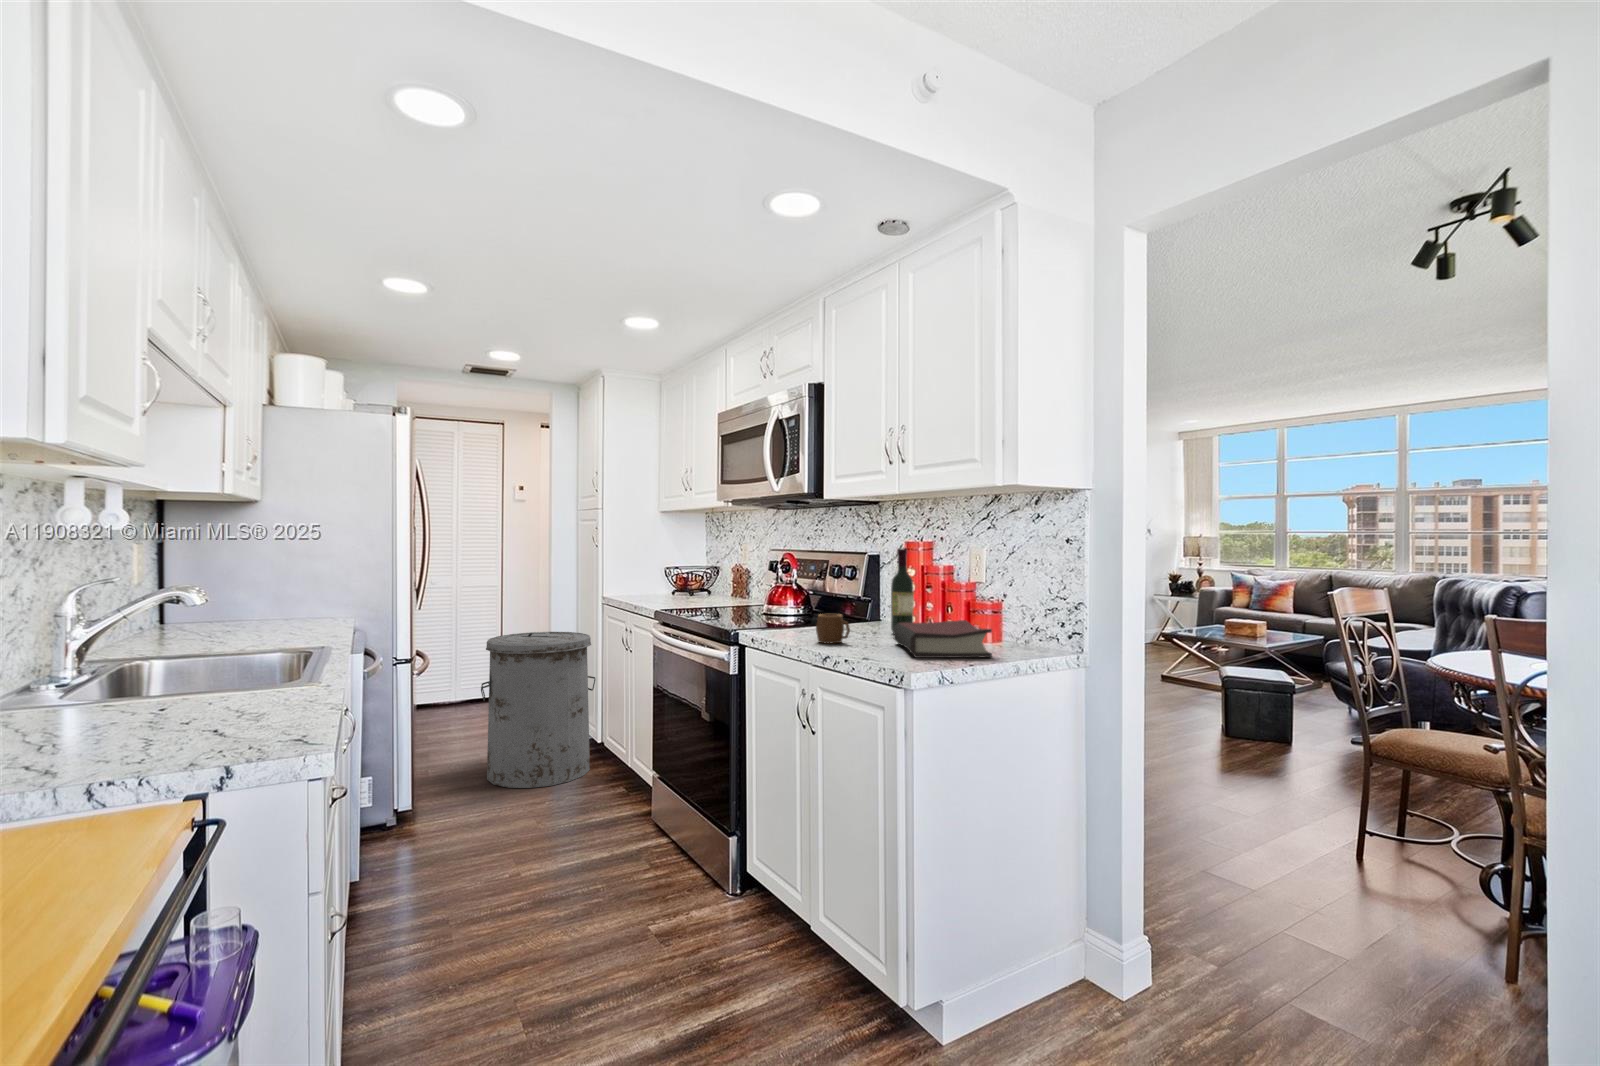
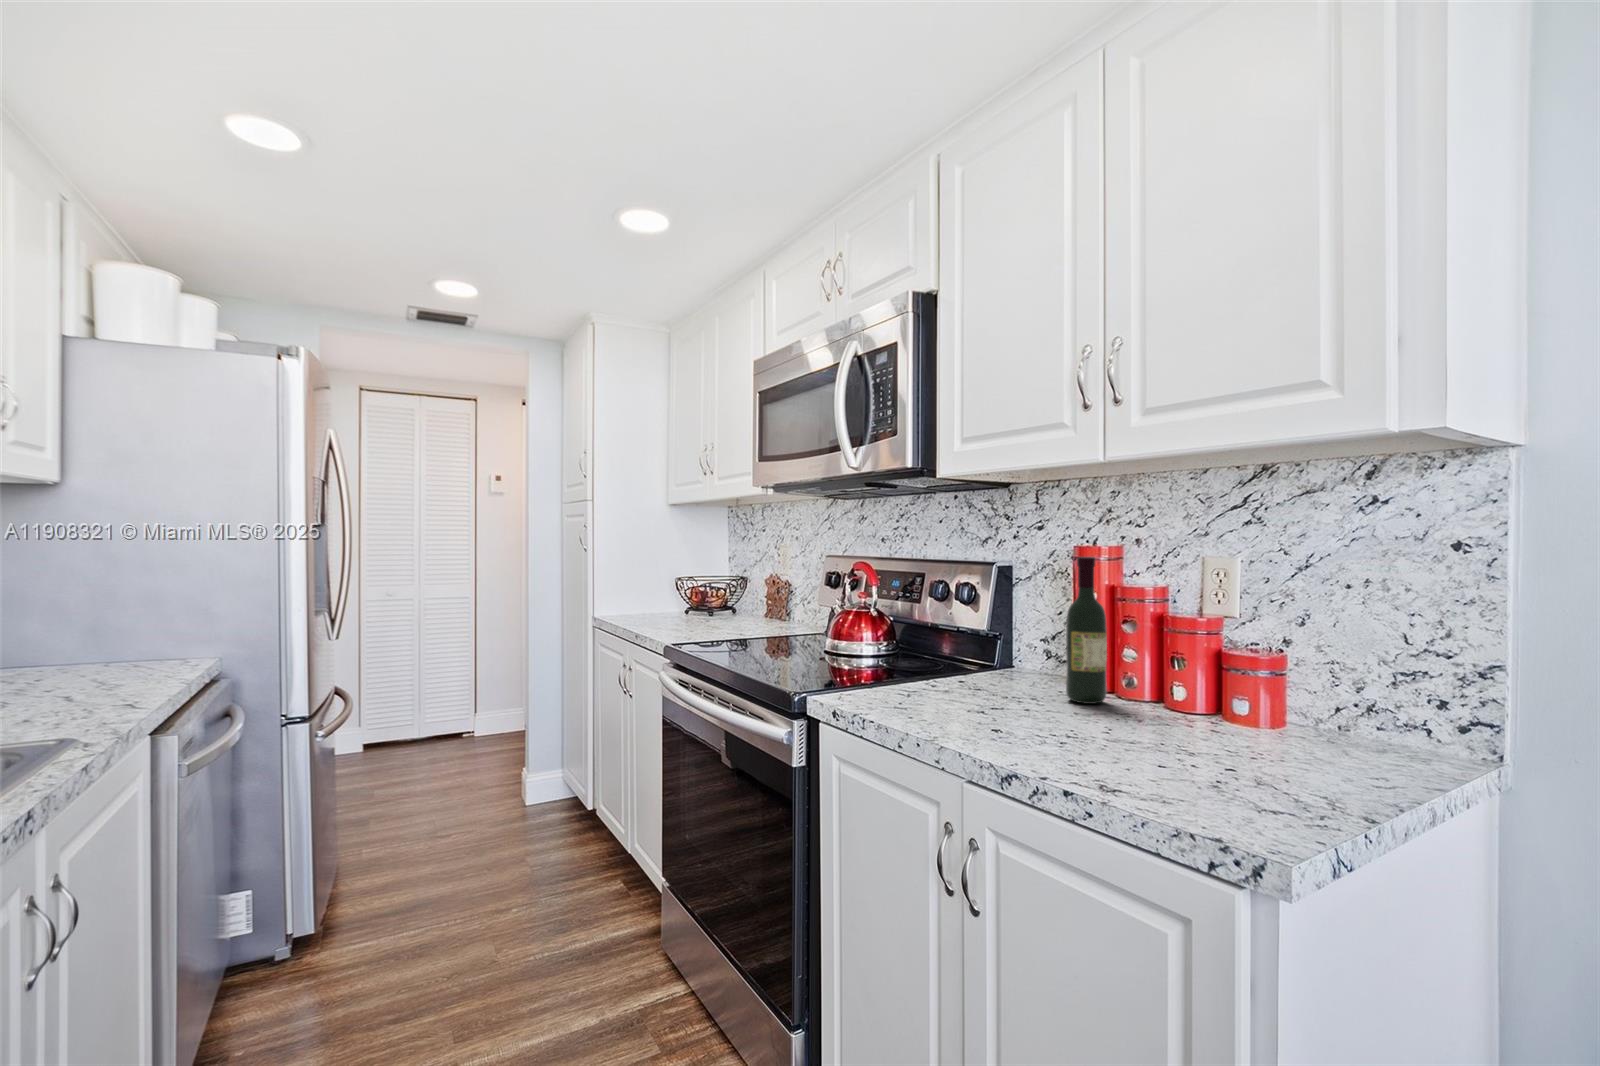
mug: present [816,614,850,644] -> none [960,675,1027,733]
hardback book: present [893,620,992,658] -> none [1104,689,1356,785]
trash can: present [481,632,595,788] -> none [422,663,583,889]

